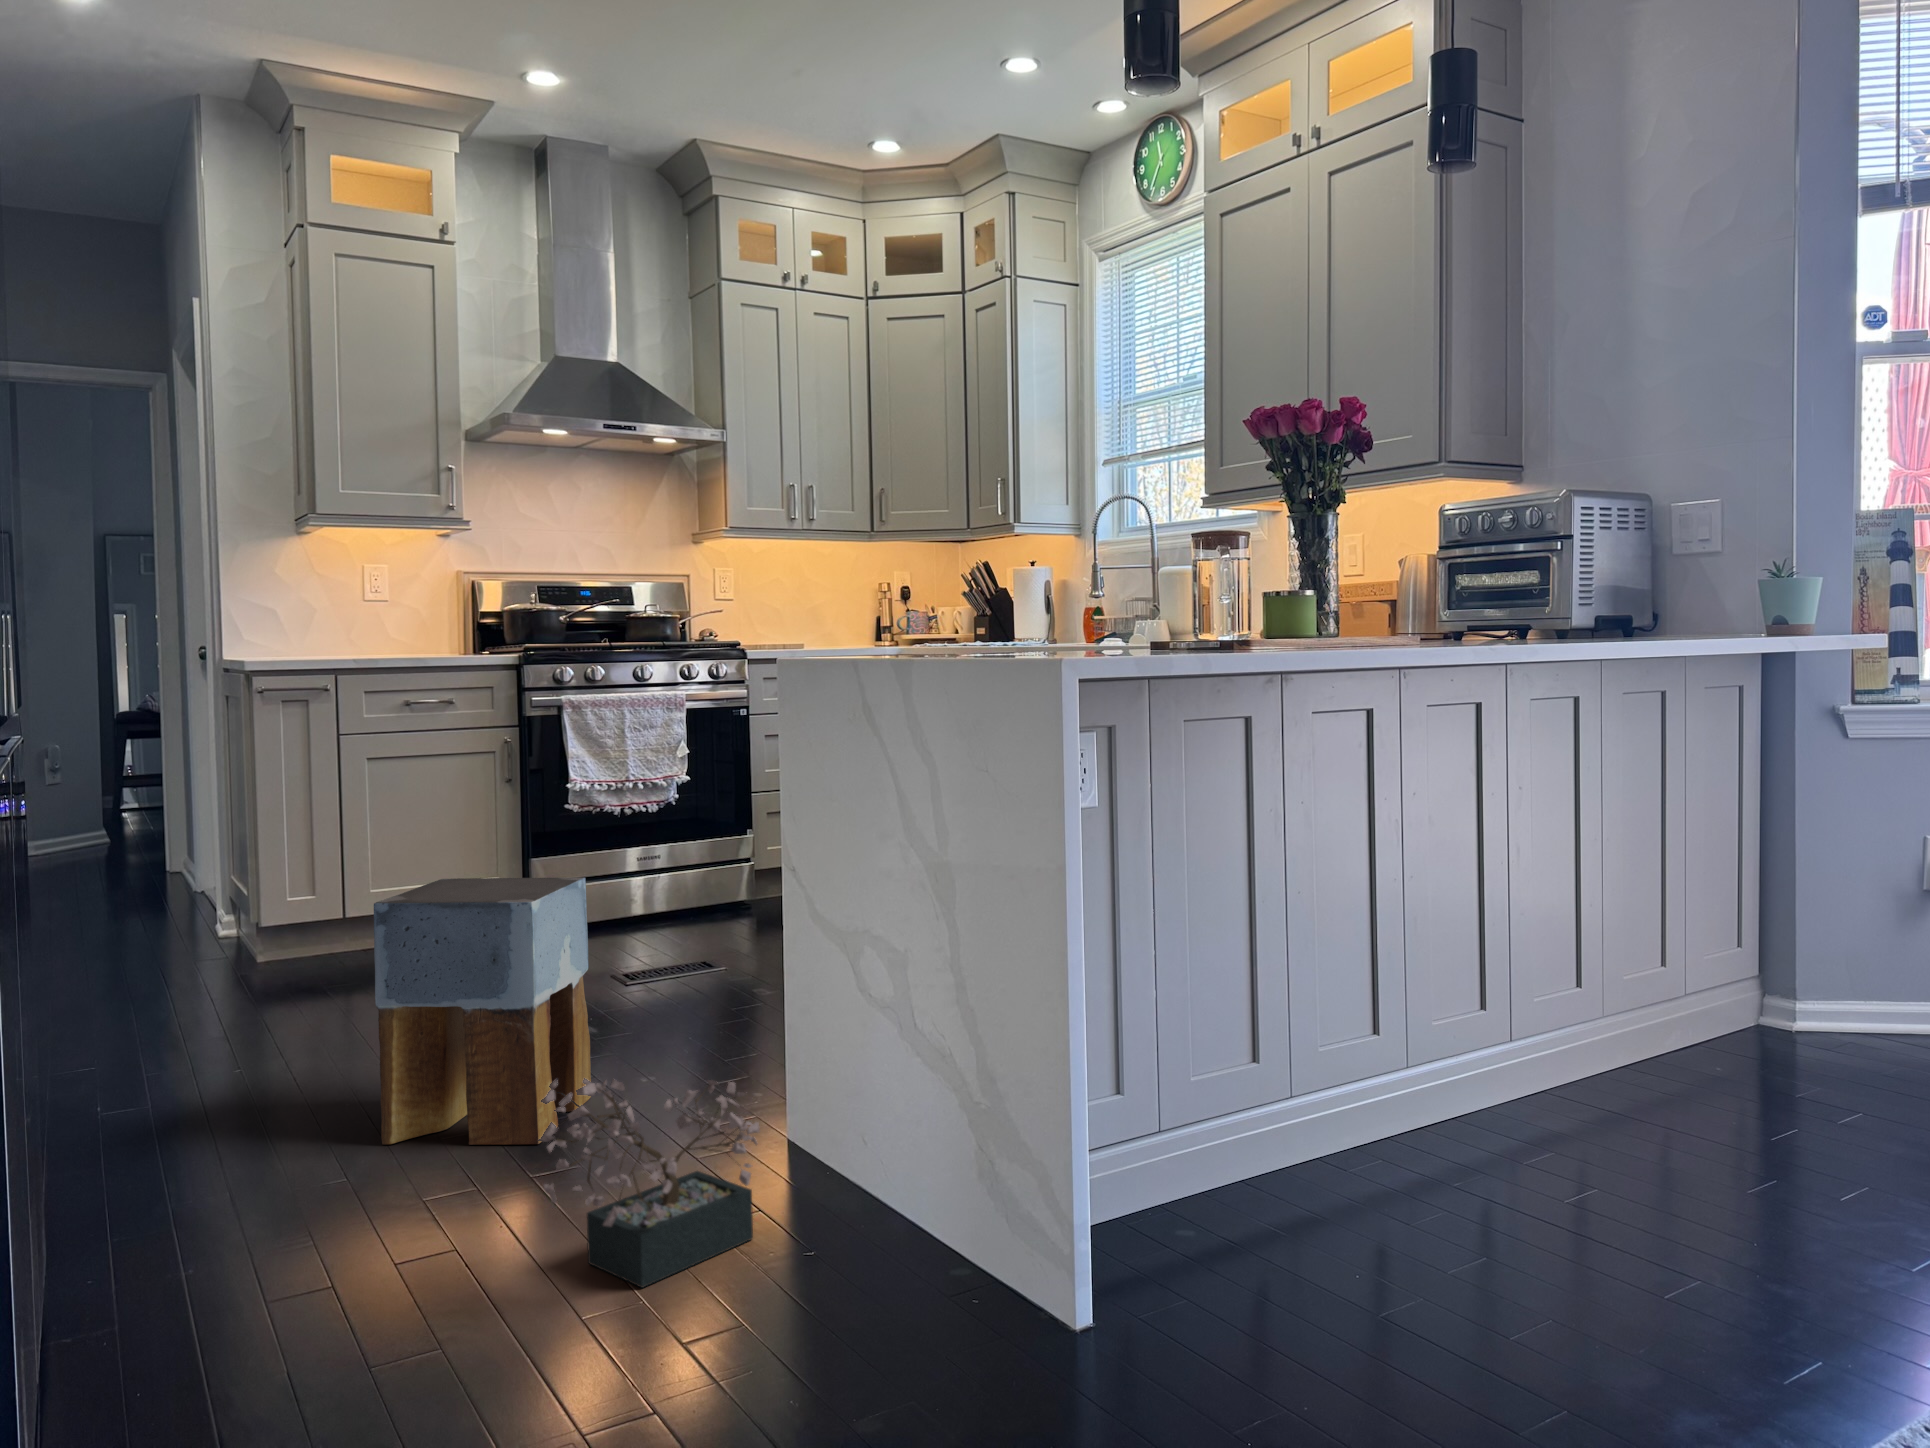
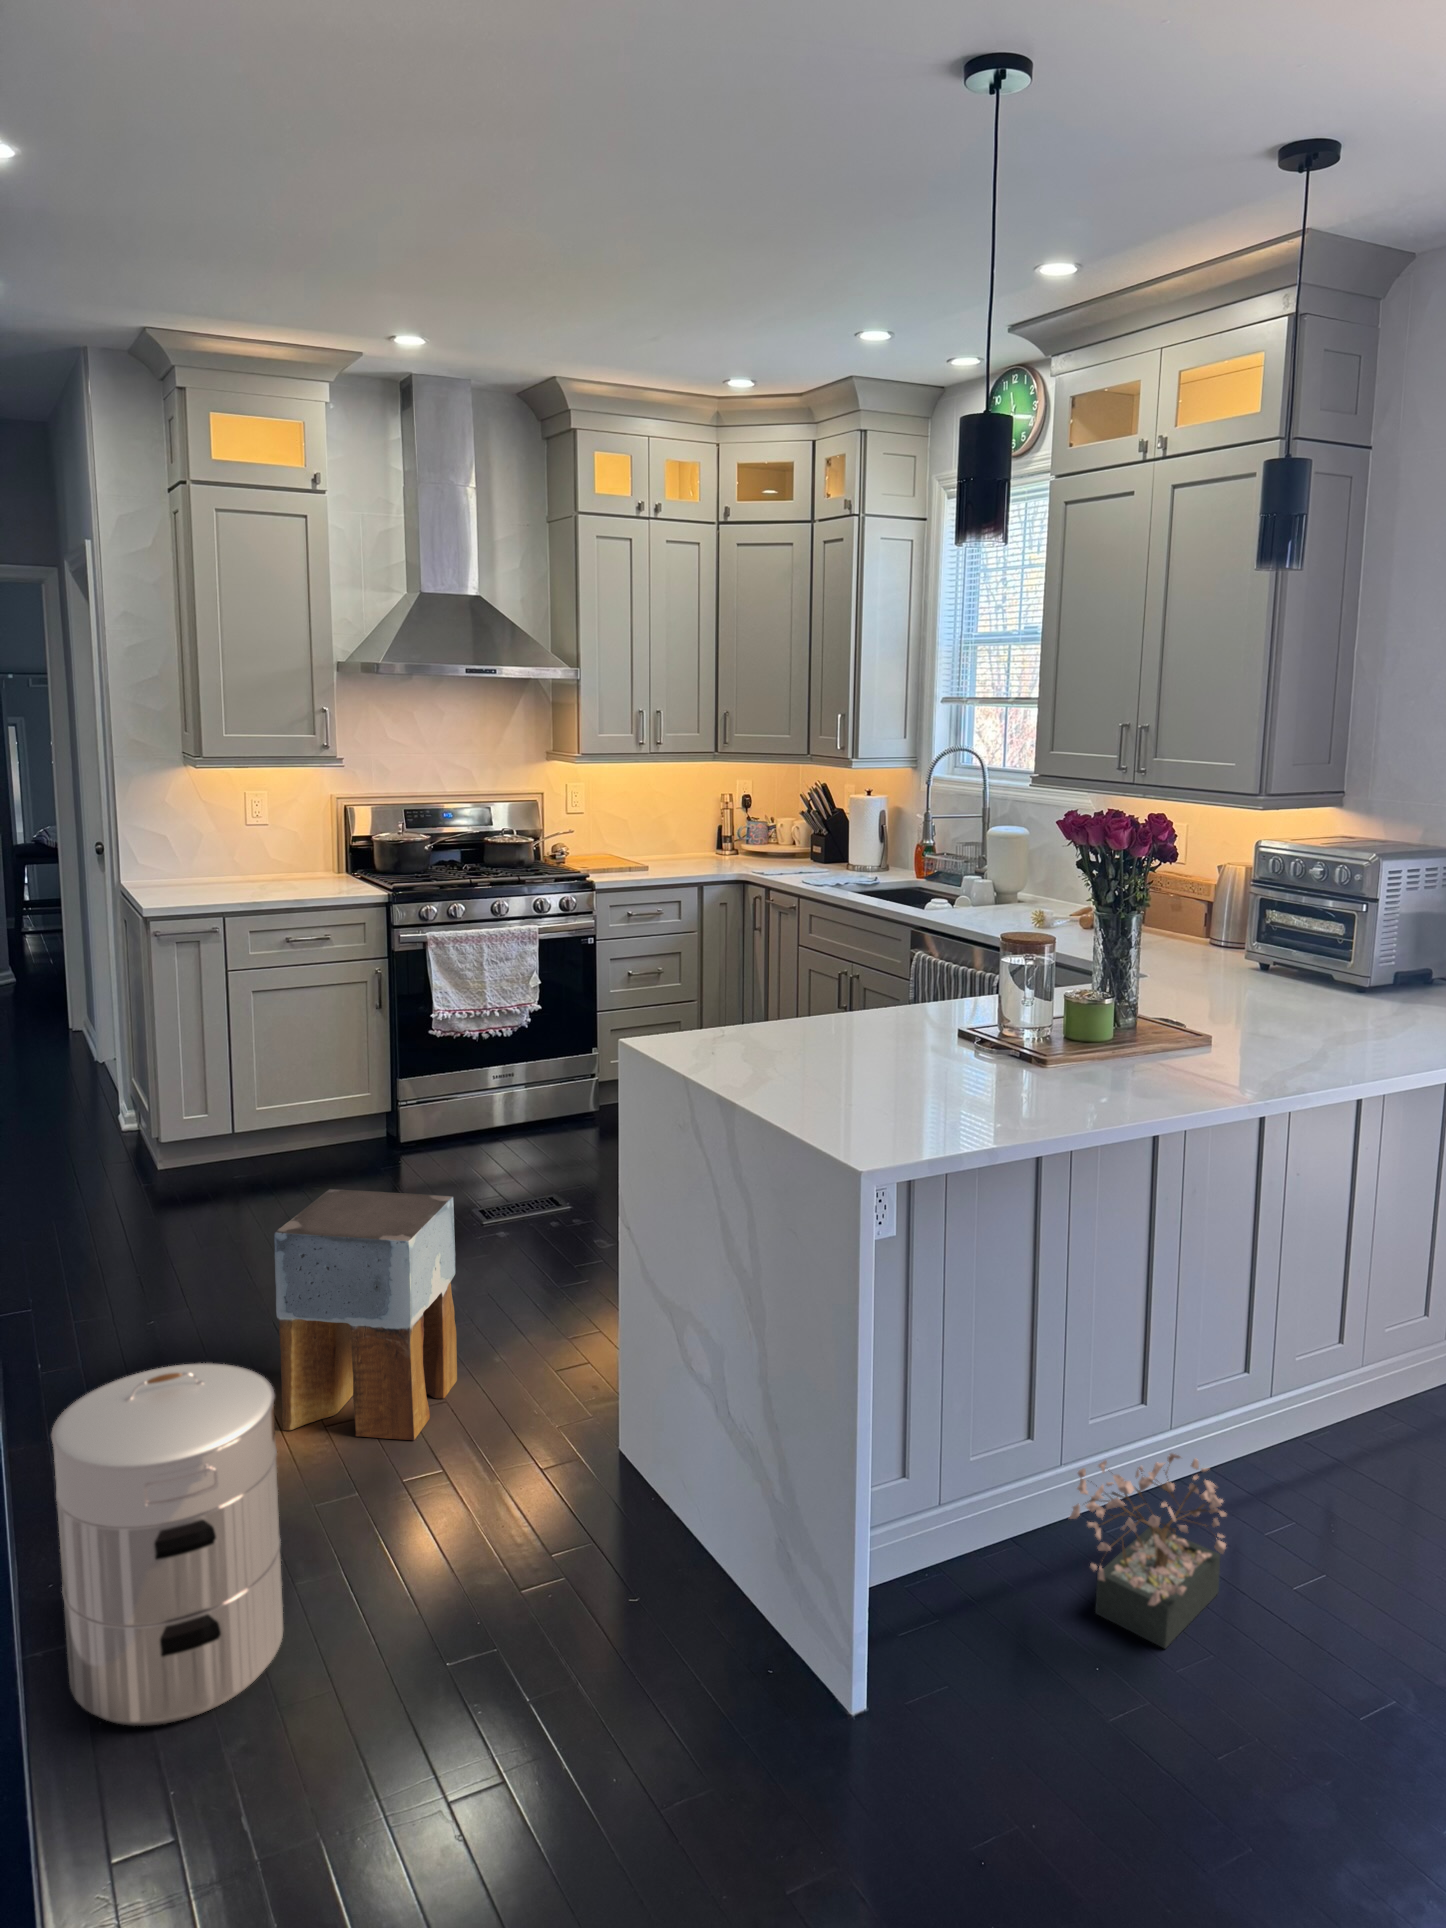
waste bin: none [76,962,368,1393] -> present [51,1363,283,1726]
decorative plant: present [540,1079,760,1287] -> present [1070,1453,1226,1648]

